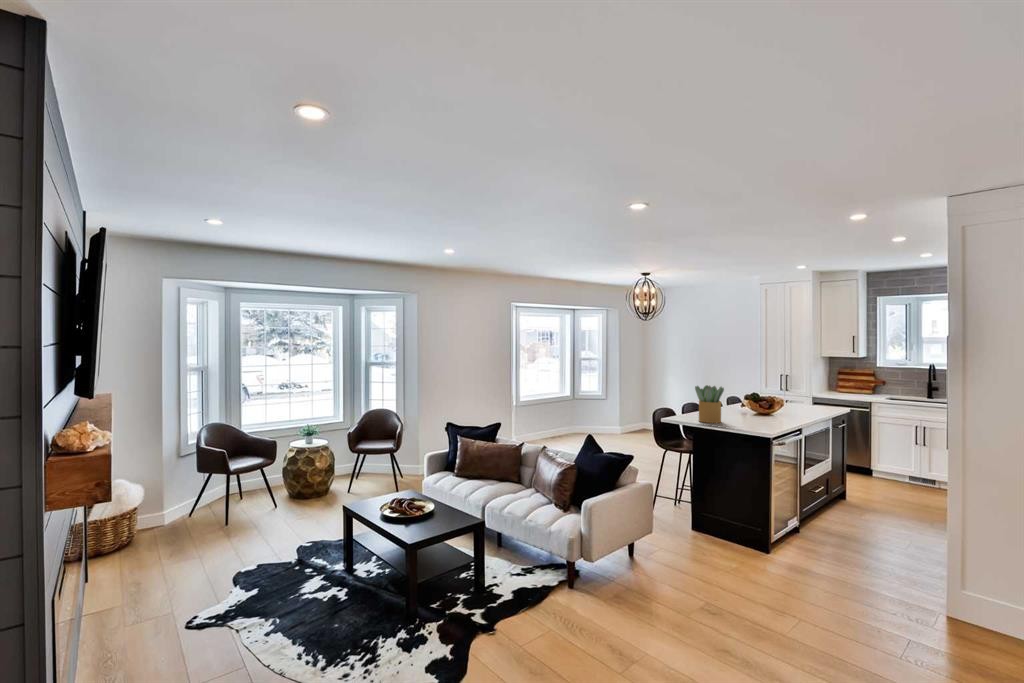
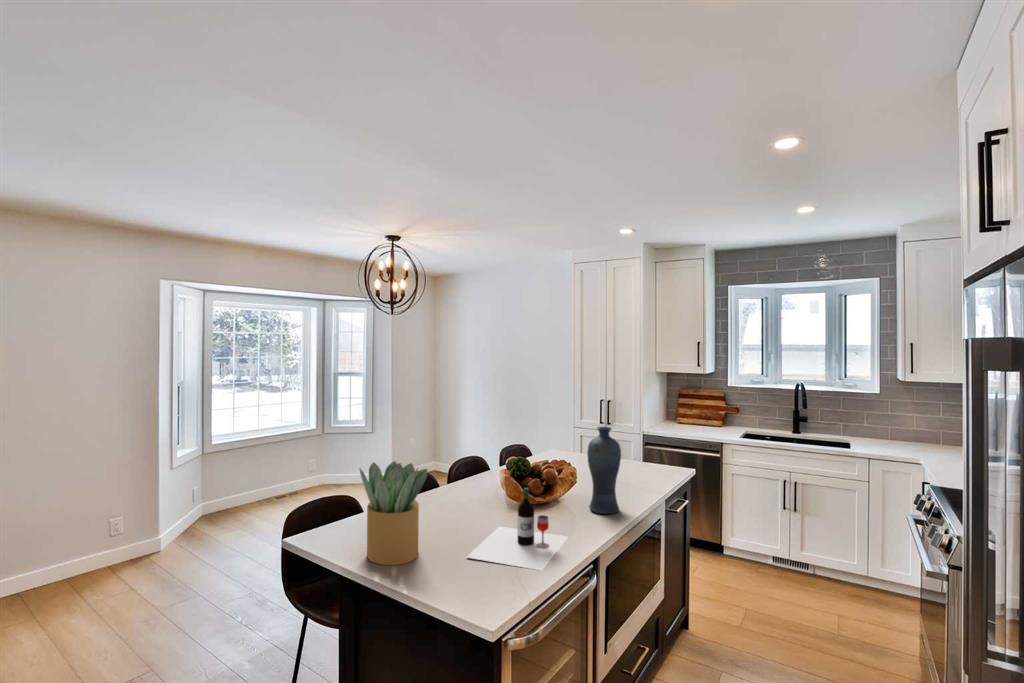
vase: none [791,376,809,417] -> present [587,427,621,514]
wine bottle: none [743,398,789,426] -> present [467,488,568,570]

